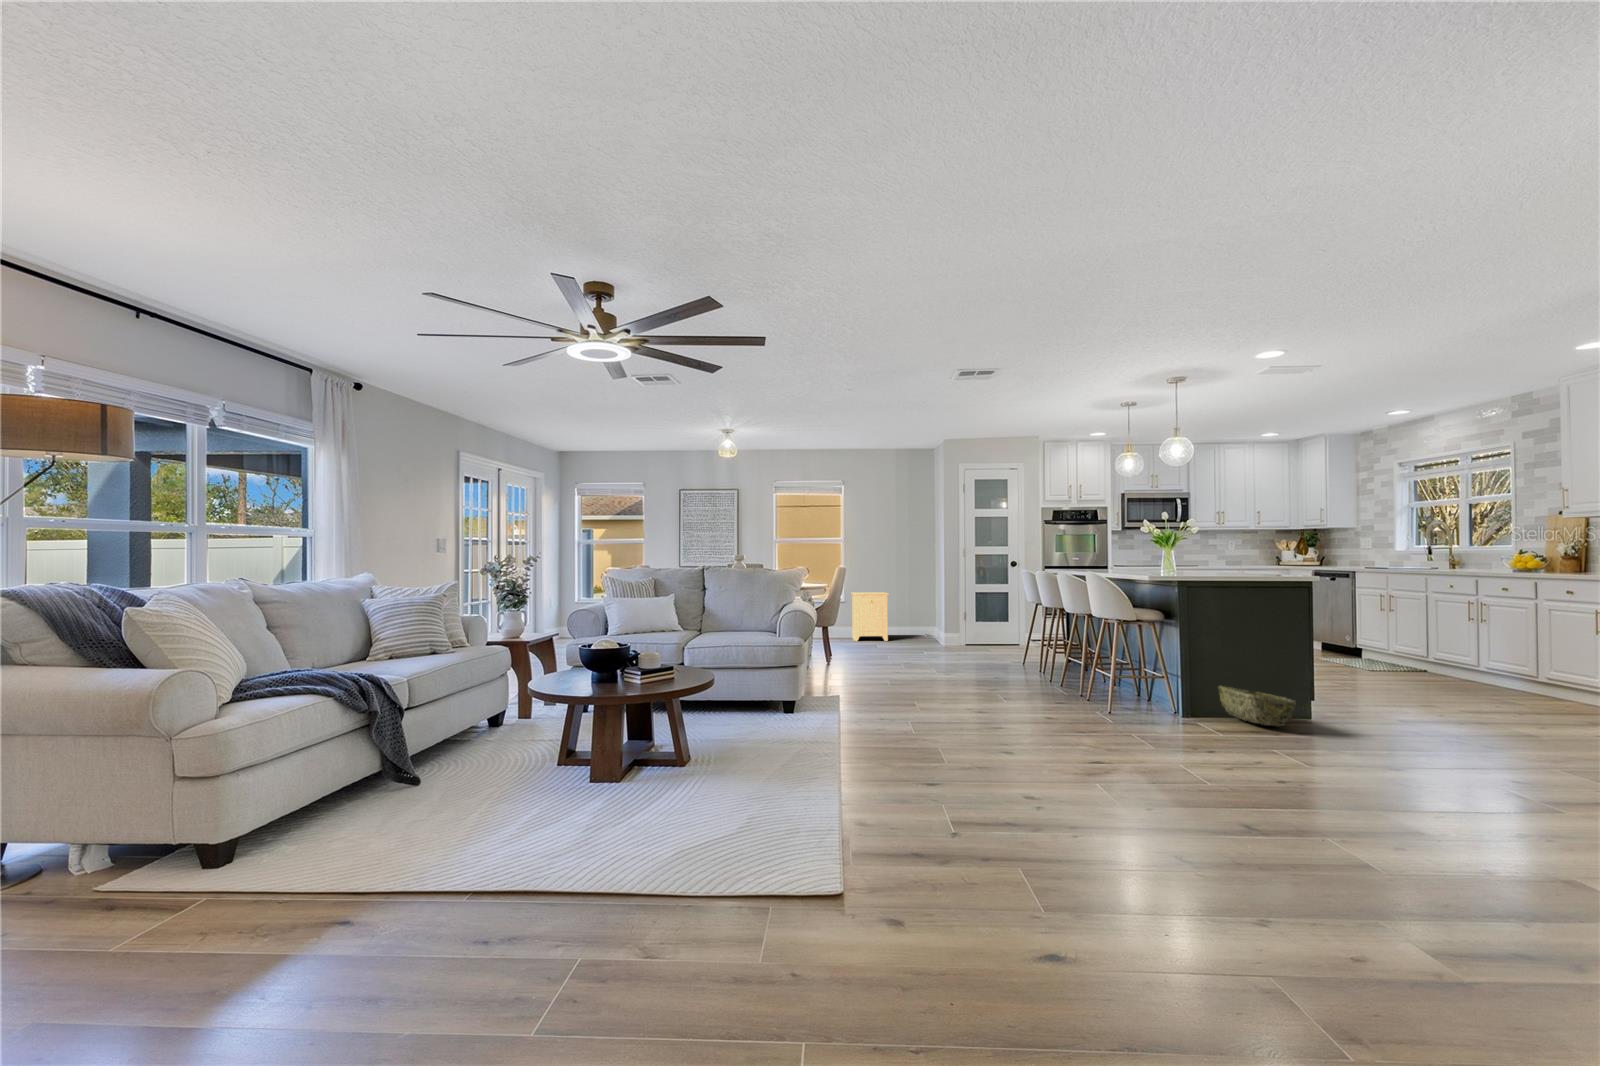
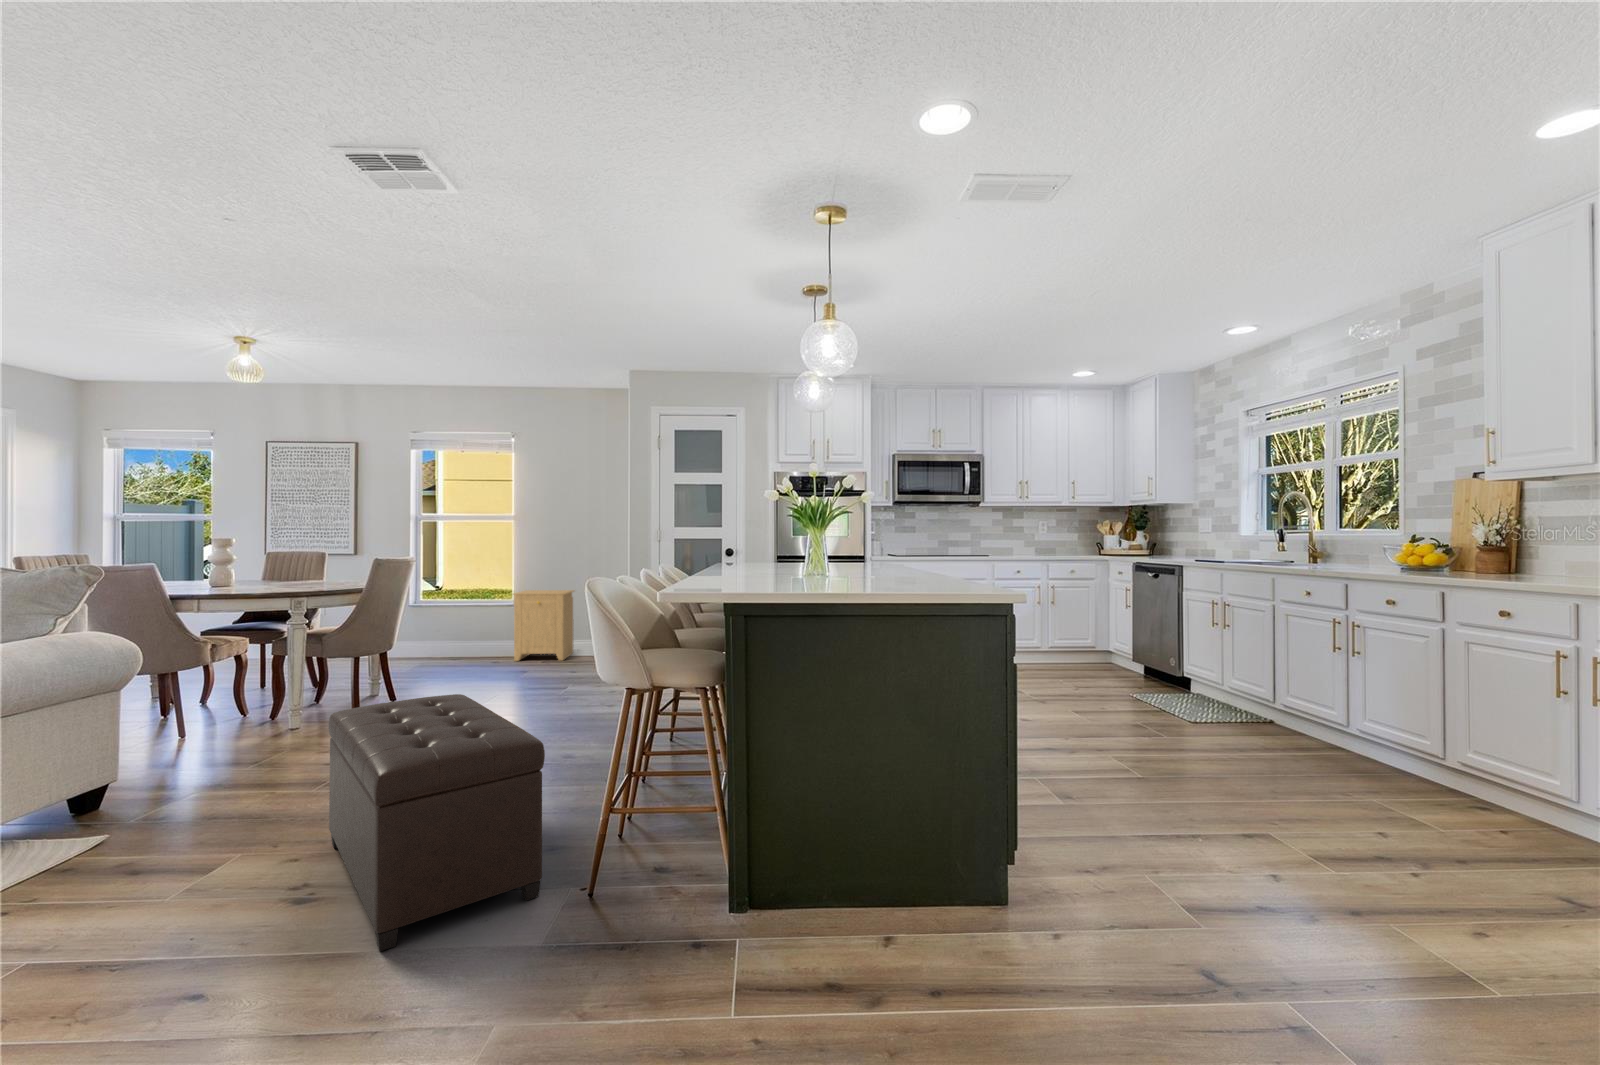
ottoman: none [956,634,1096,723] -> present [329,694,545,951]
woven basket: present [1219,686,1296,727] -> none [803,829,923,962]

